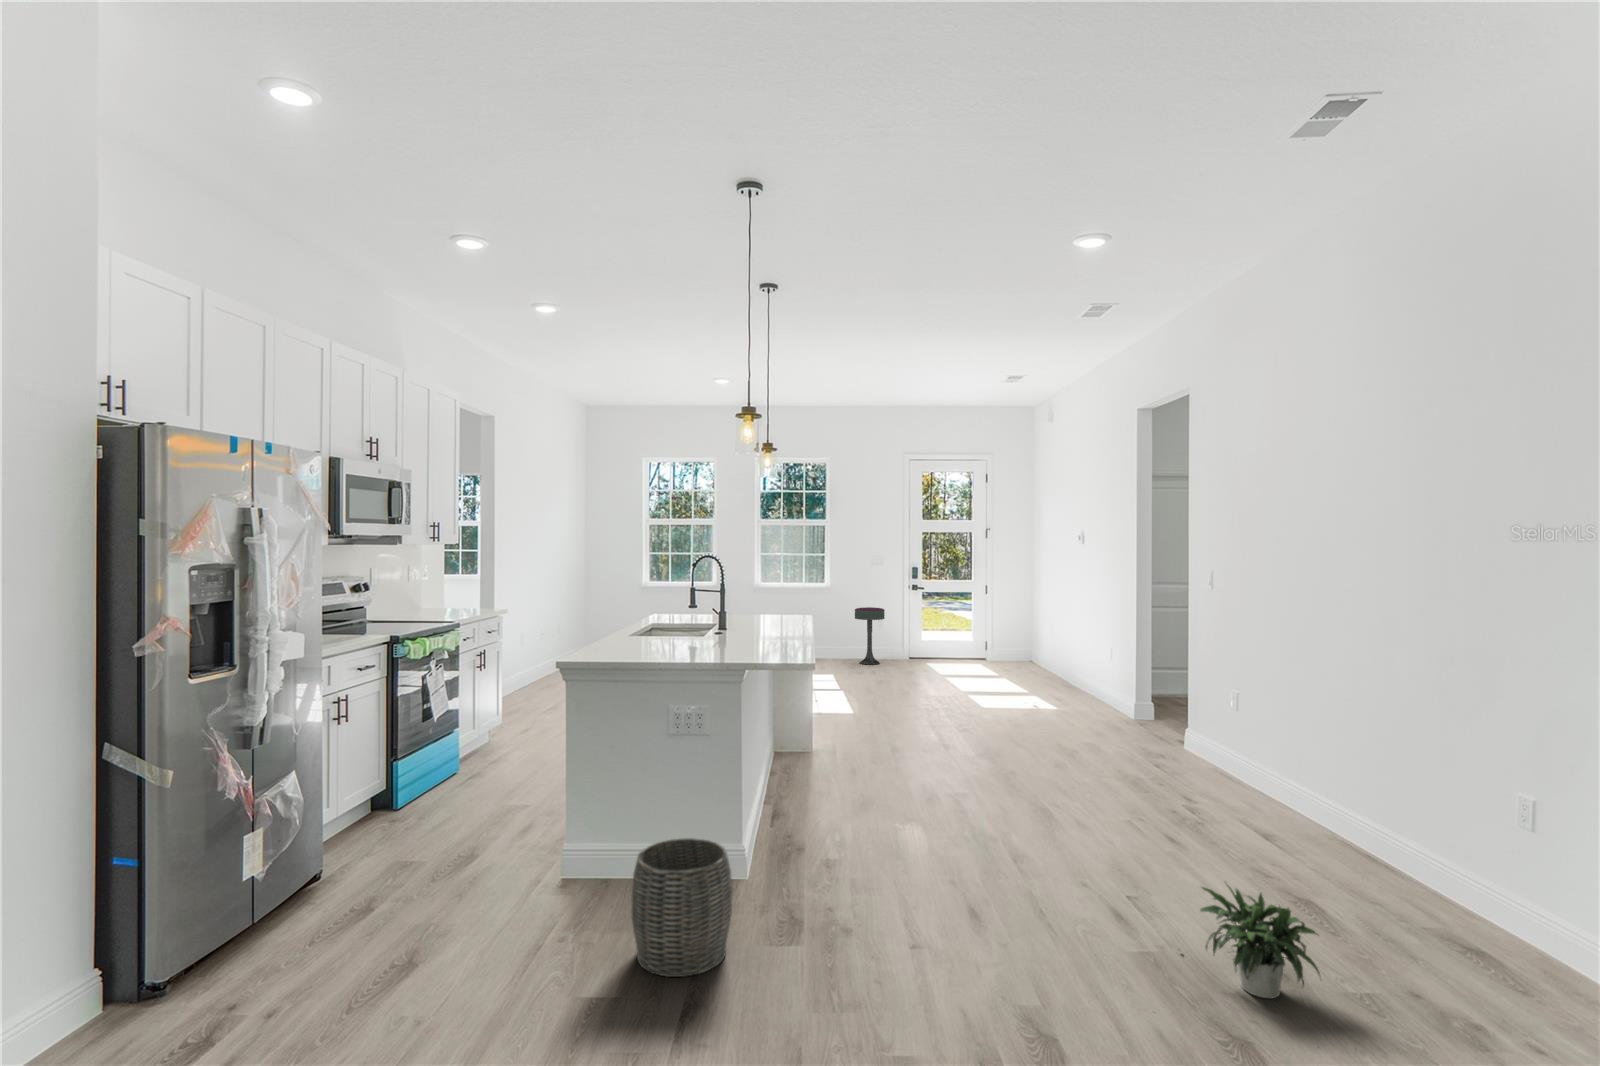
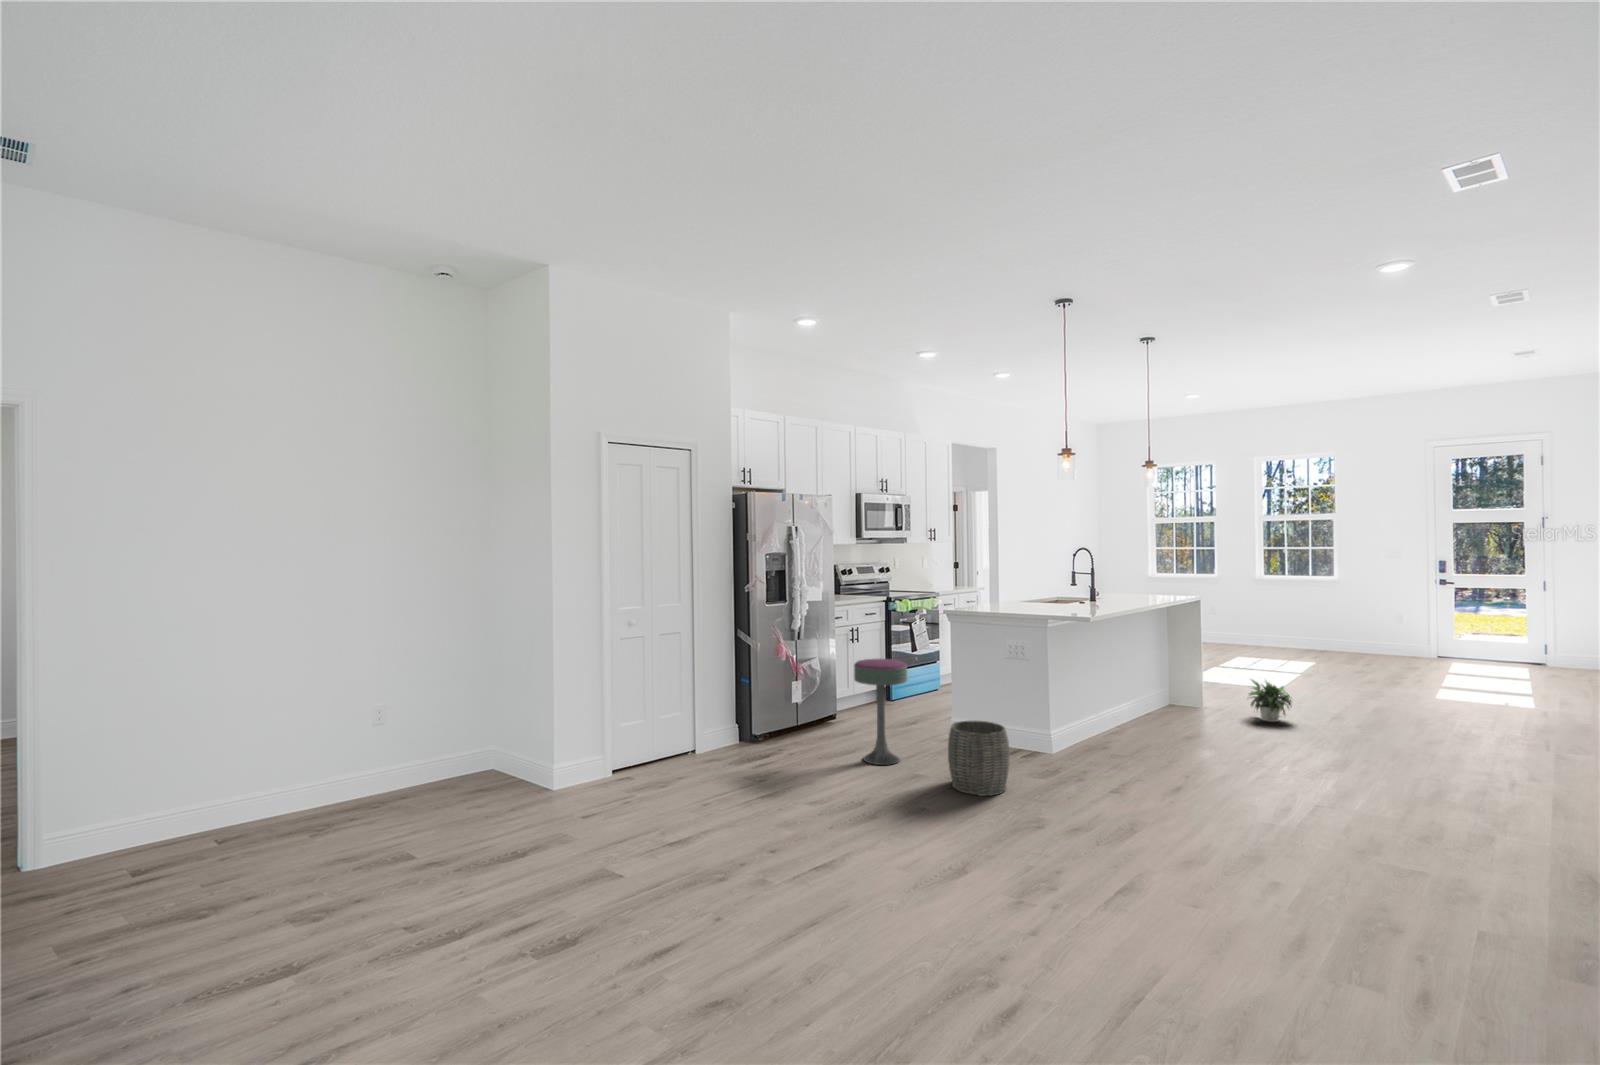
bar stool: present [855,607,885,665] -> present [854,659,907,765]
potted plant: present [1200,885,1320,998] -> present [1249,679,1291,722]

